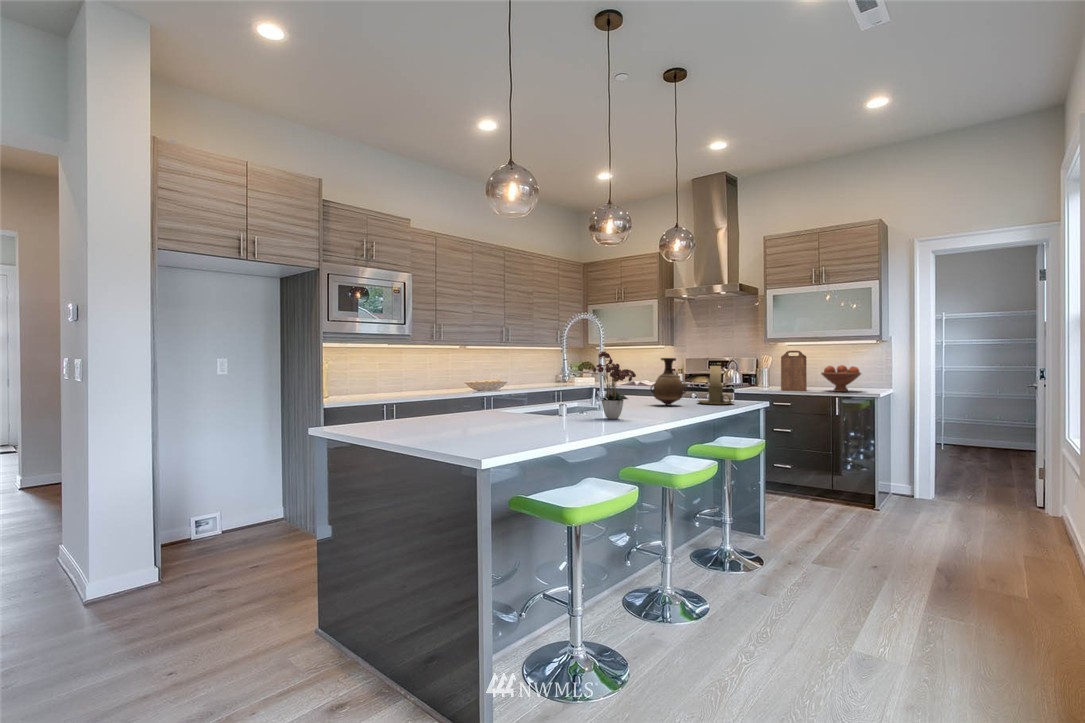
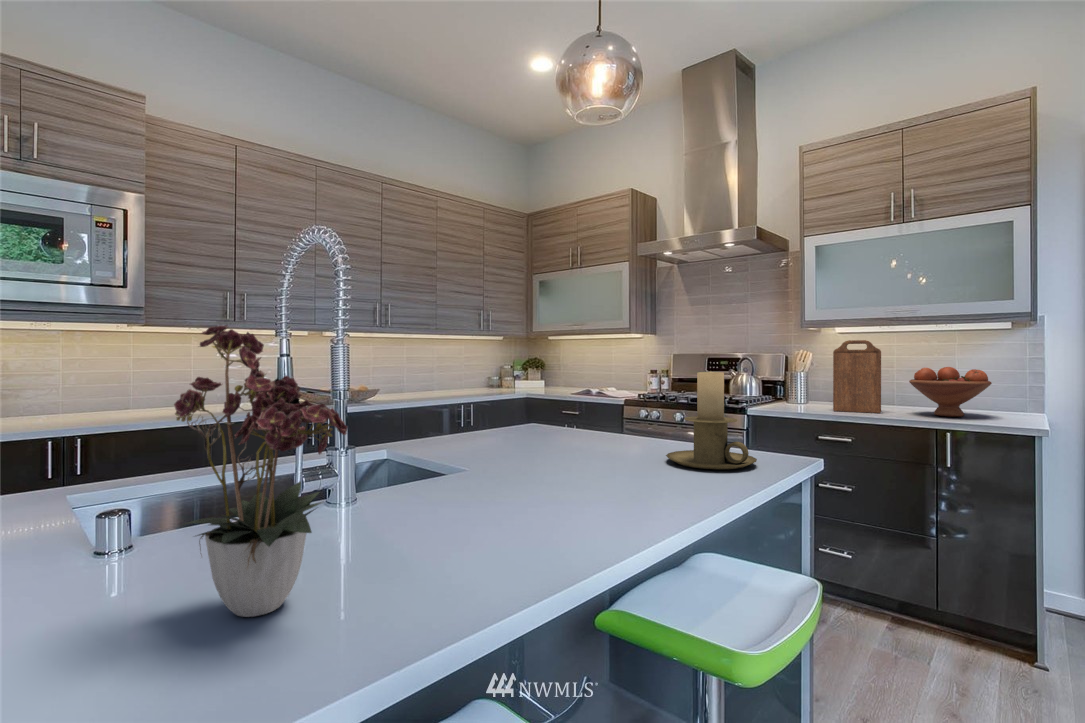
vase: present [651,358,686,406] -> none [546,353,634,474]

